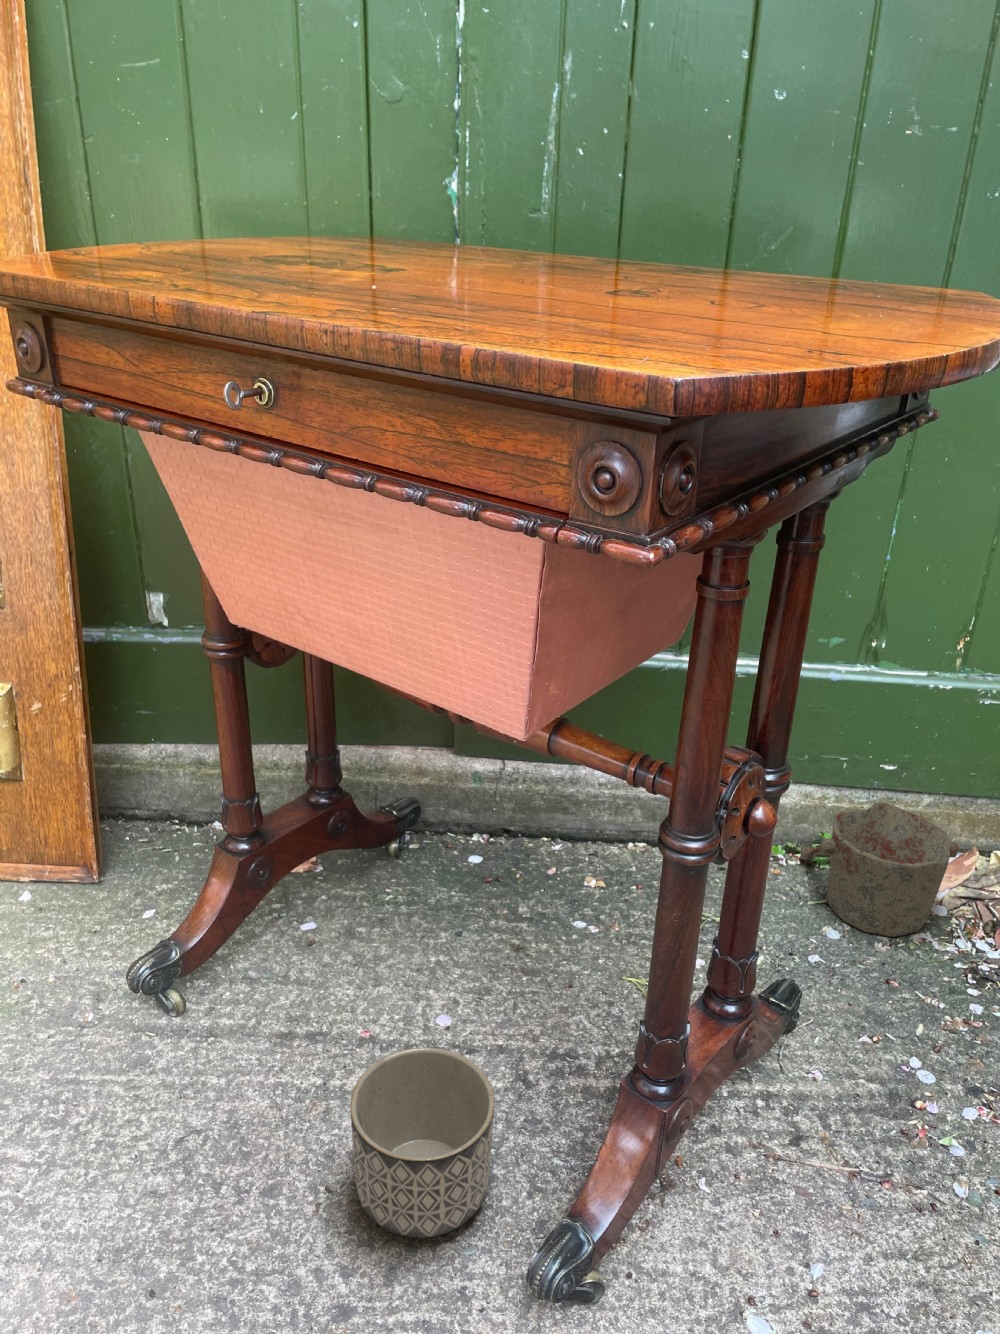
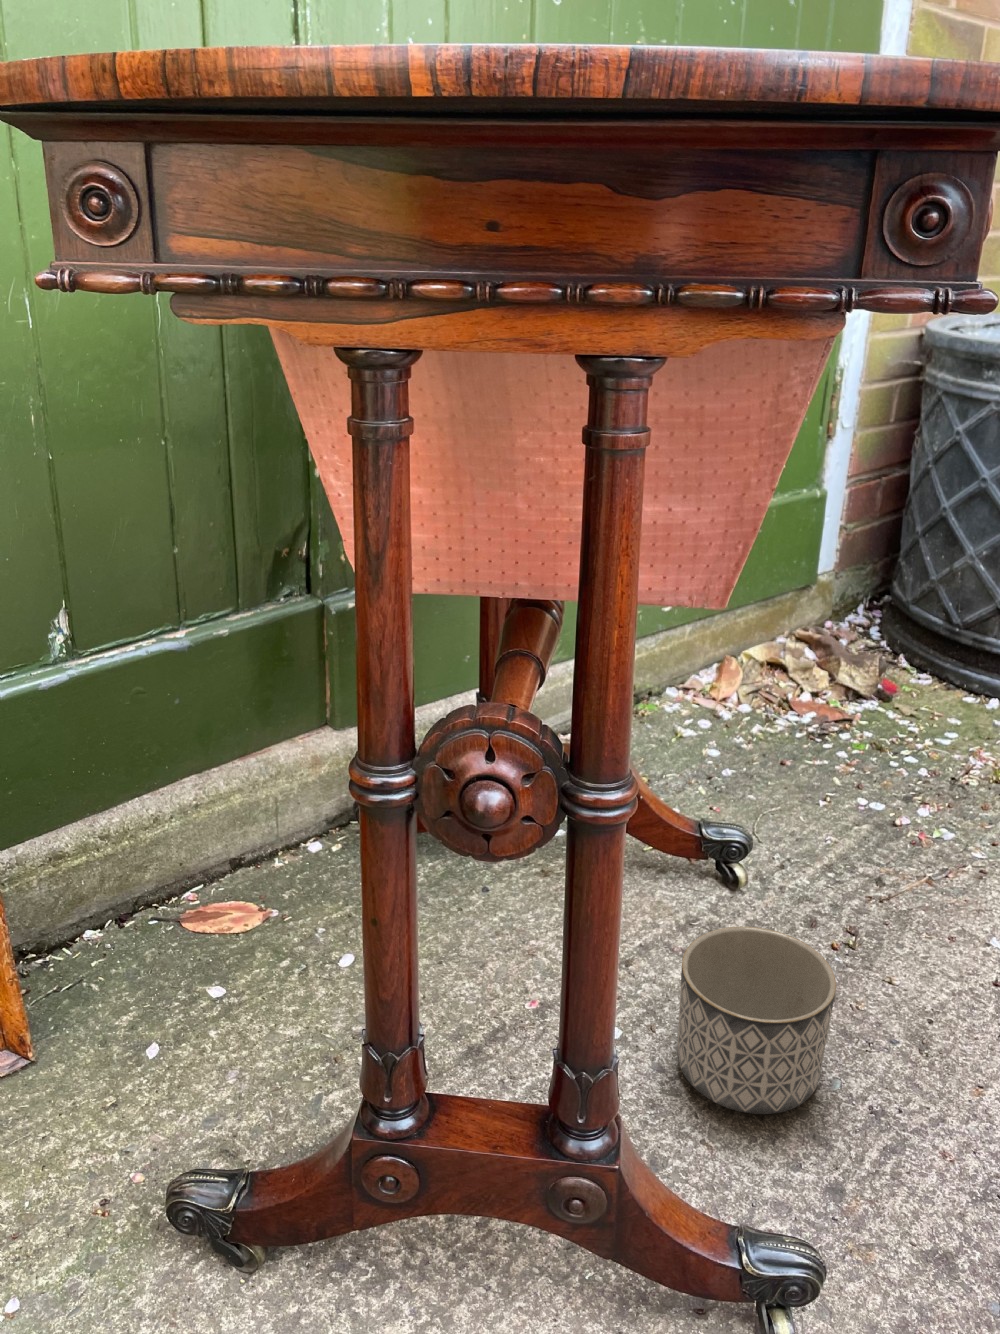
bucket: present [800,803,959,937] -> none [624,633,772,741]

